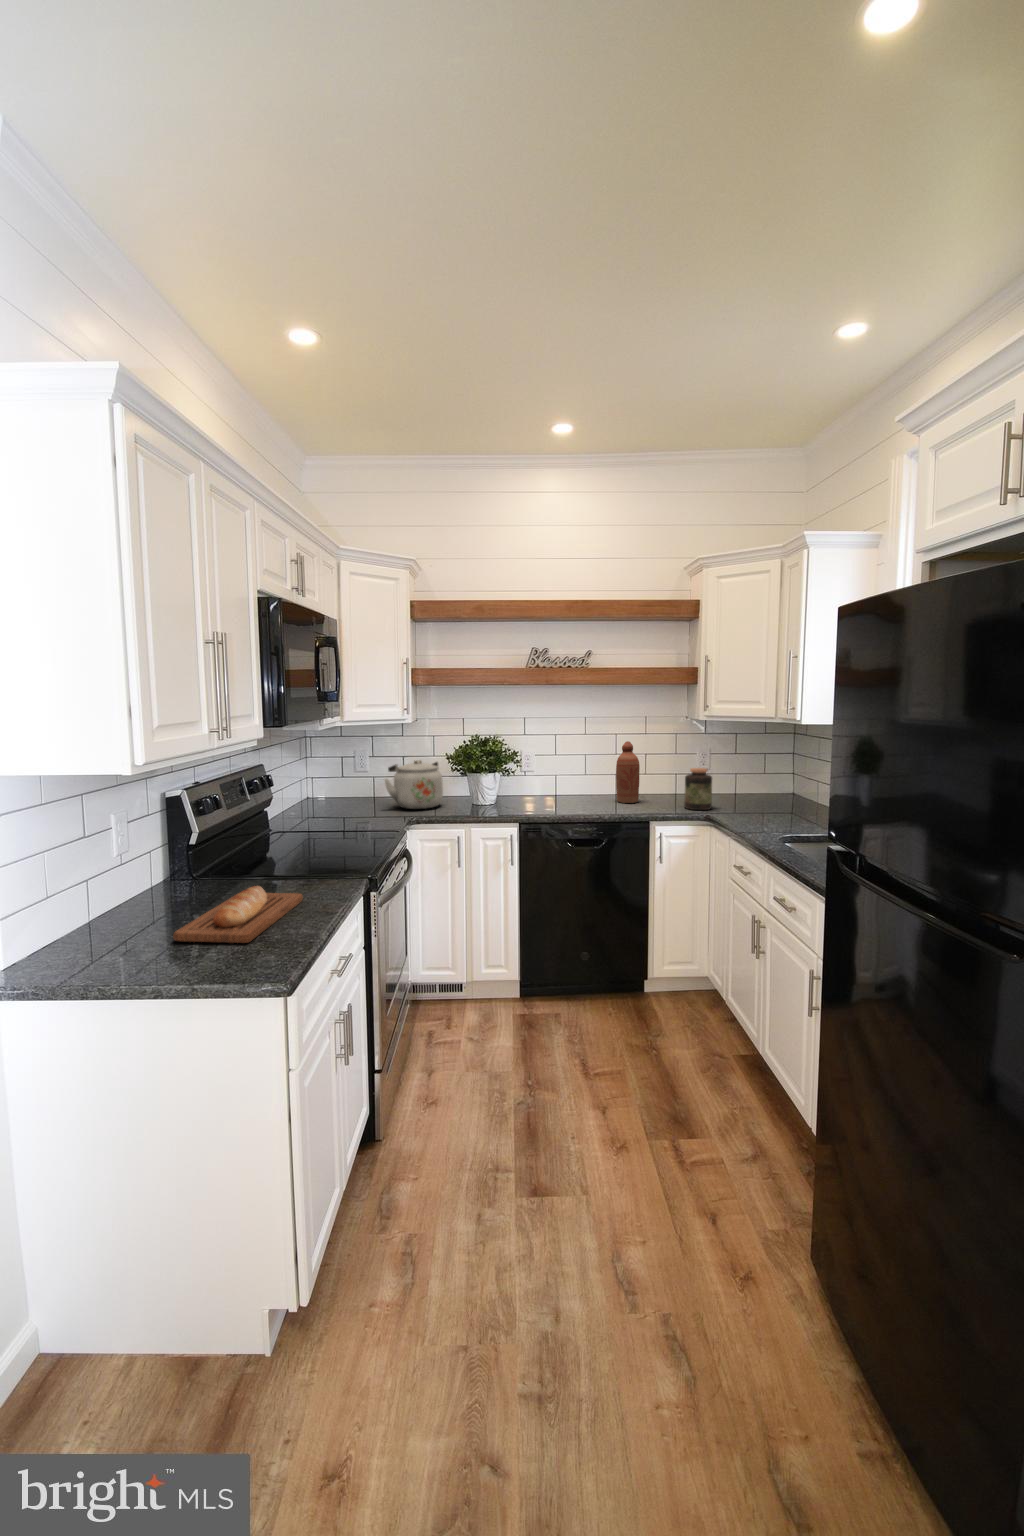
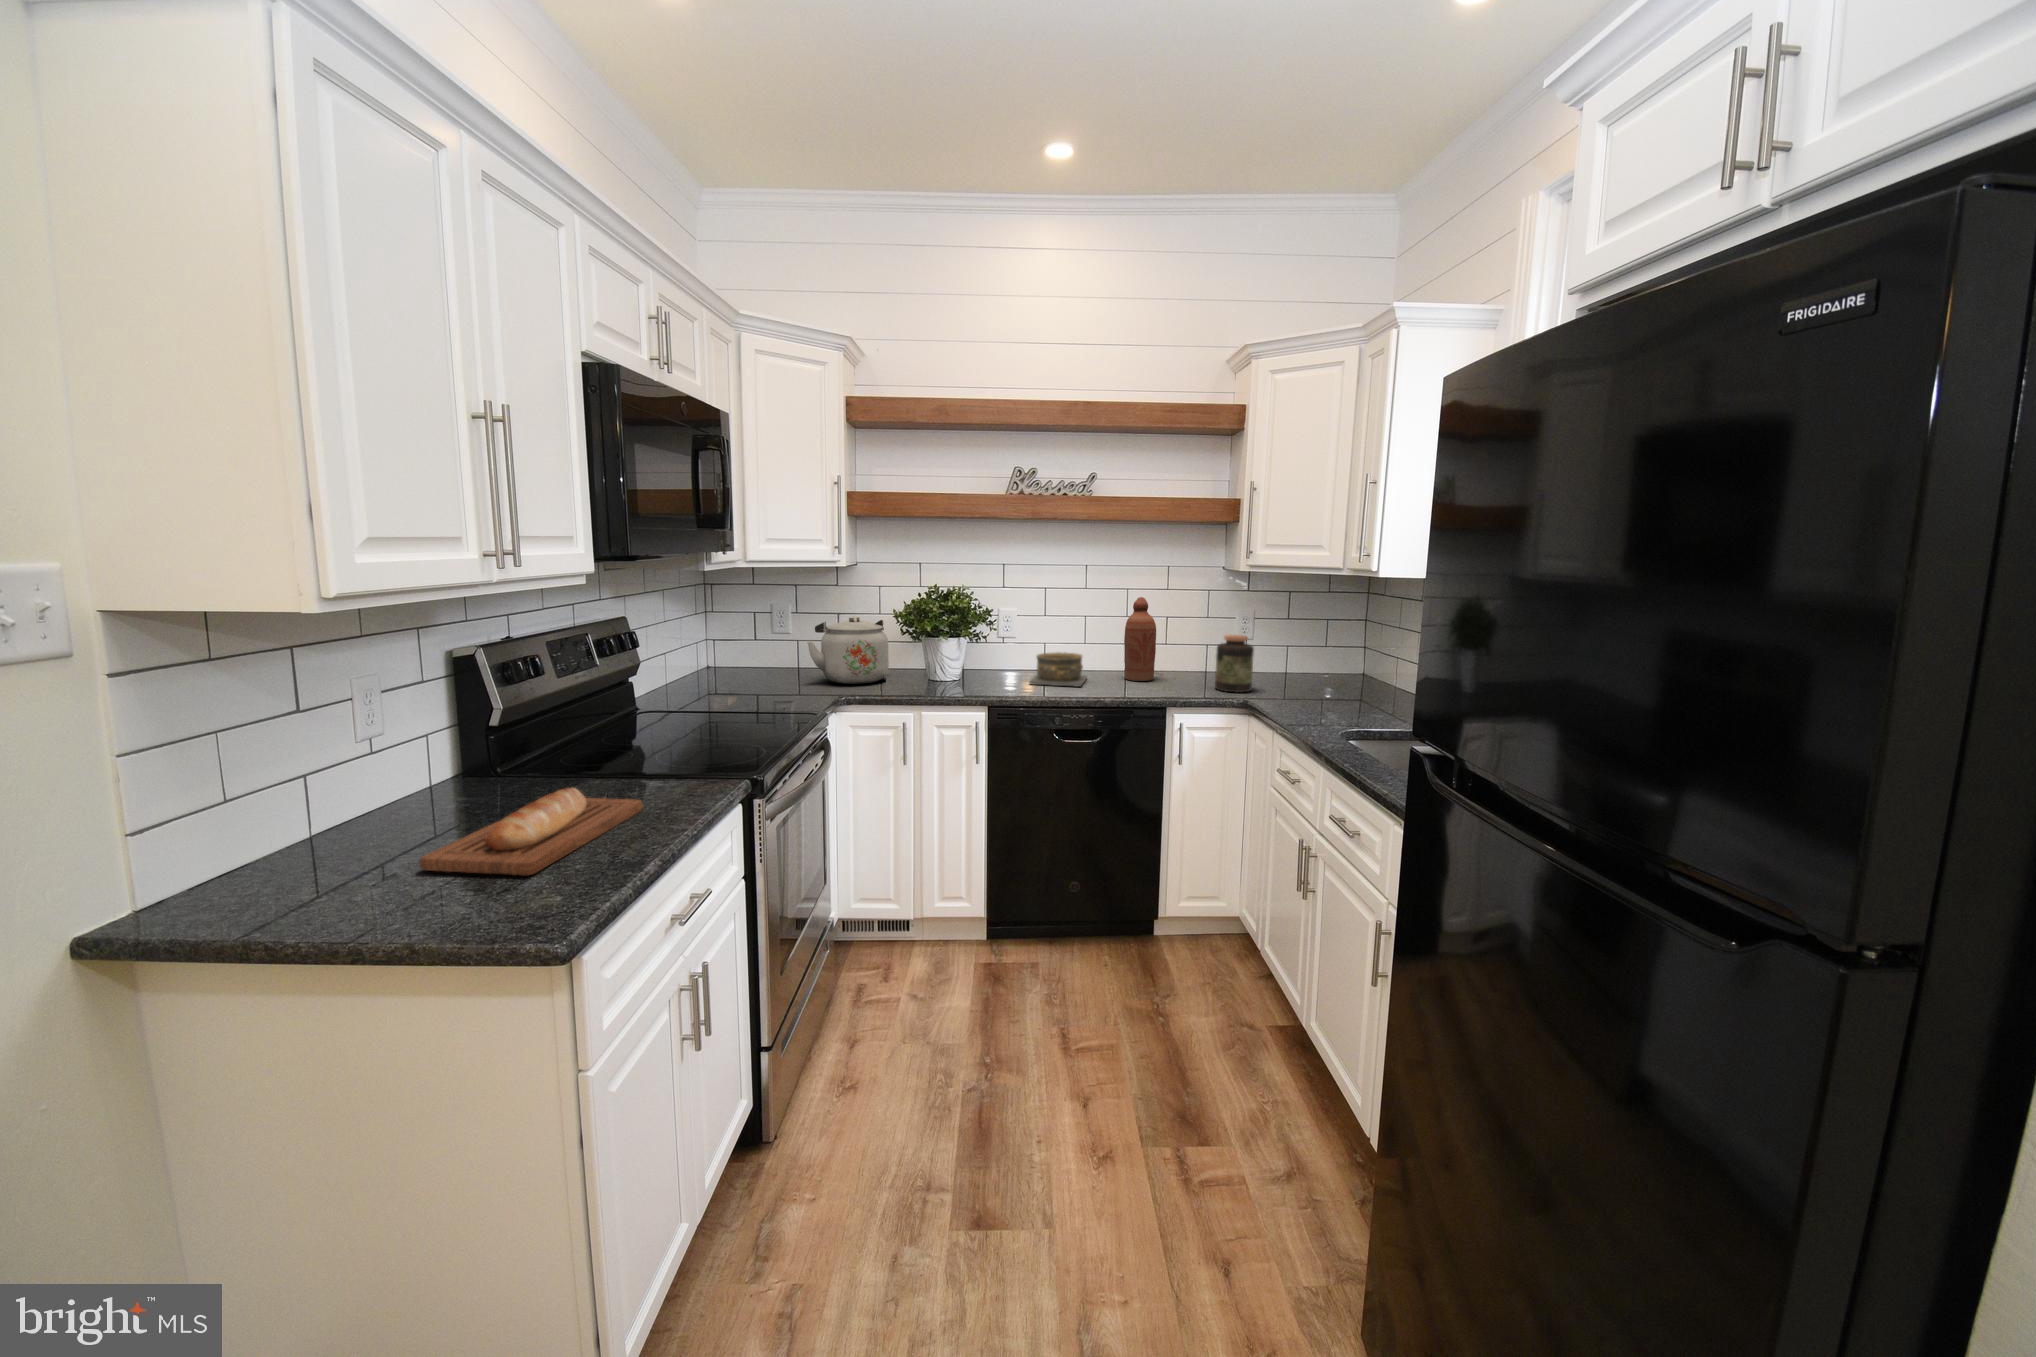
bowl: none [548,783,589,808] -> present [1029,652,1087,687]

